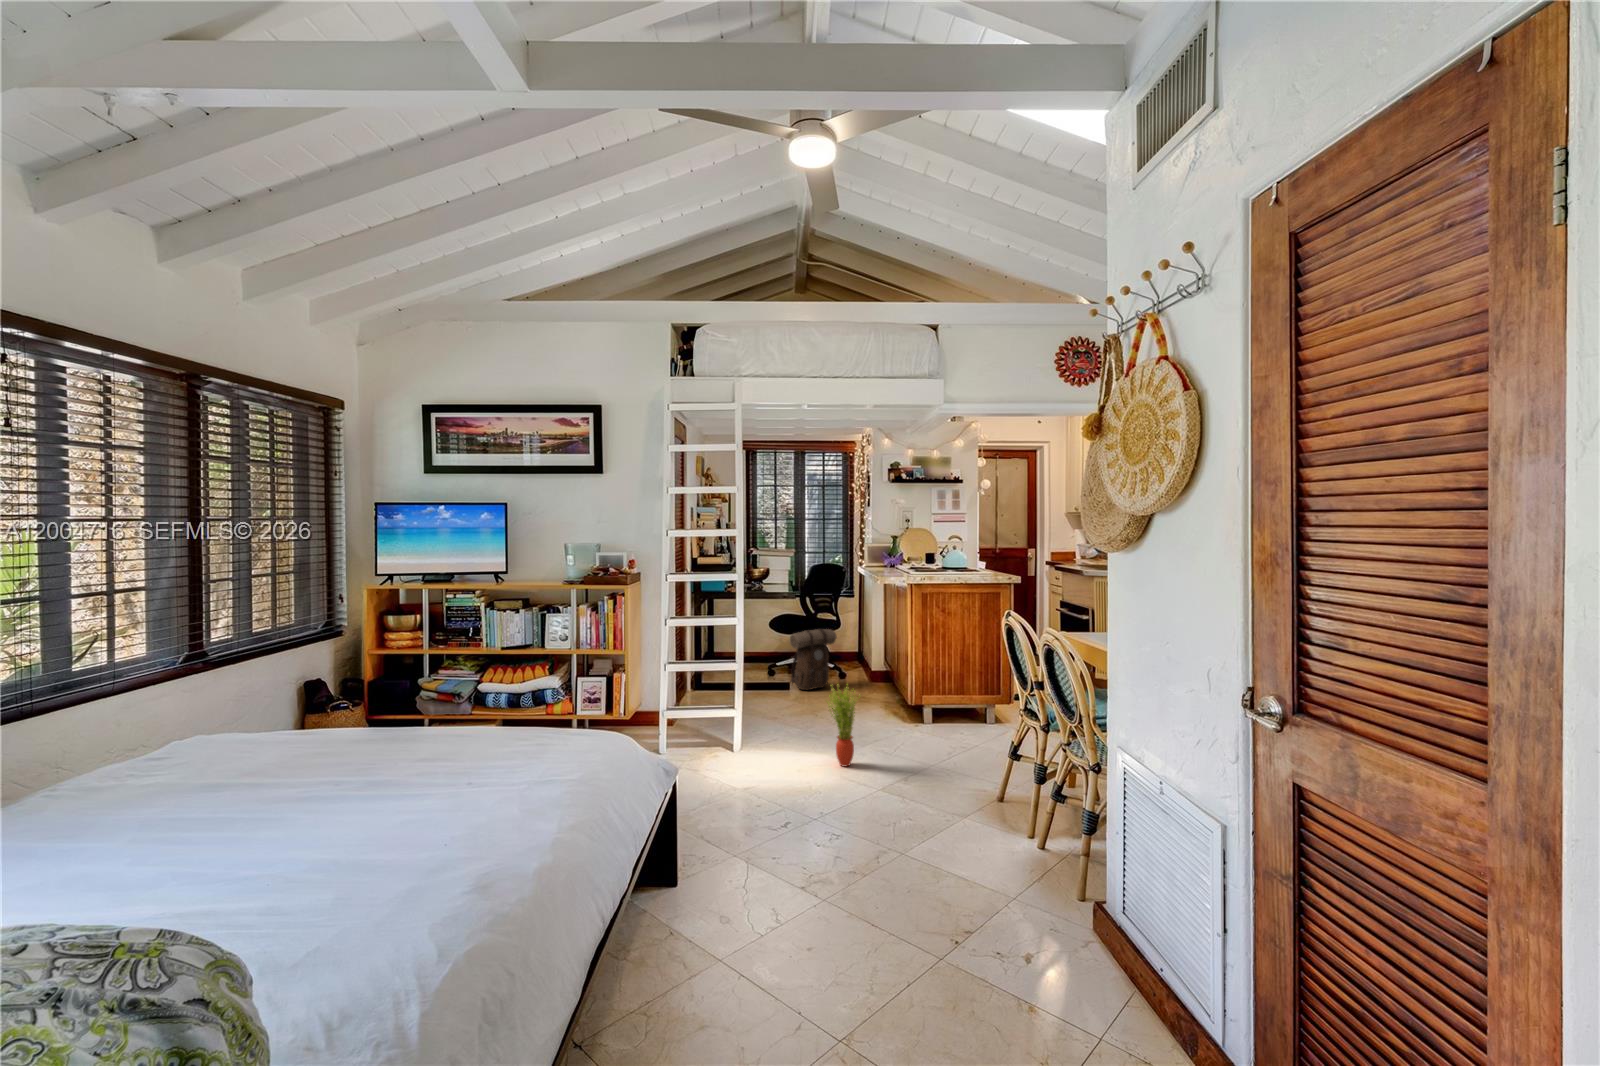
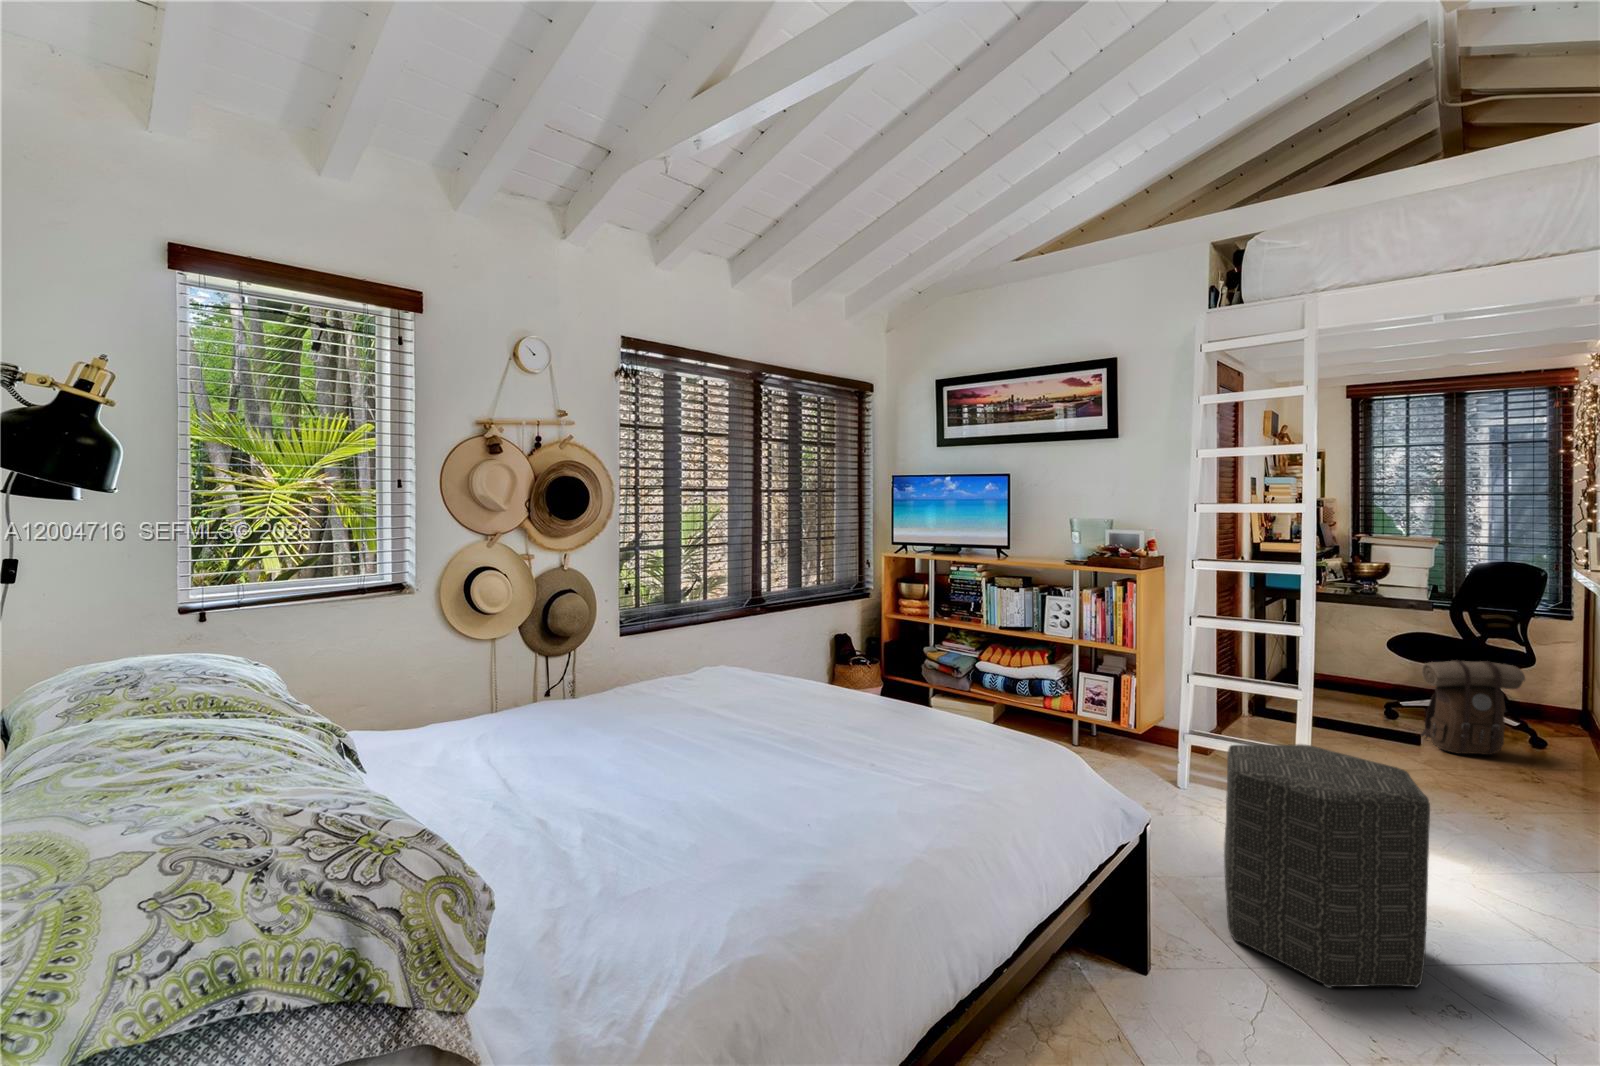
potted plant: present [827,684,861,766] -> none [1471,752,1560,899]
ottoman: none [708,699,817,850] -> present [1224,744,1430,988]

